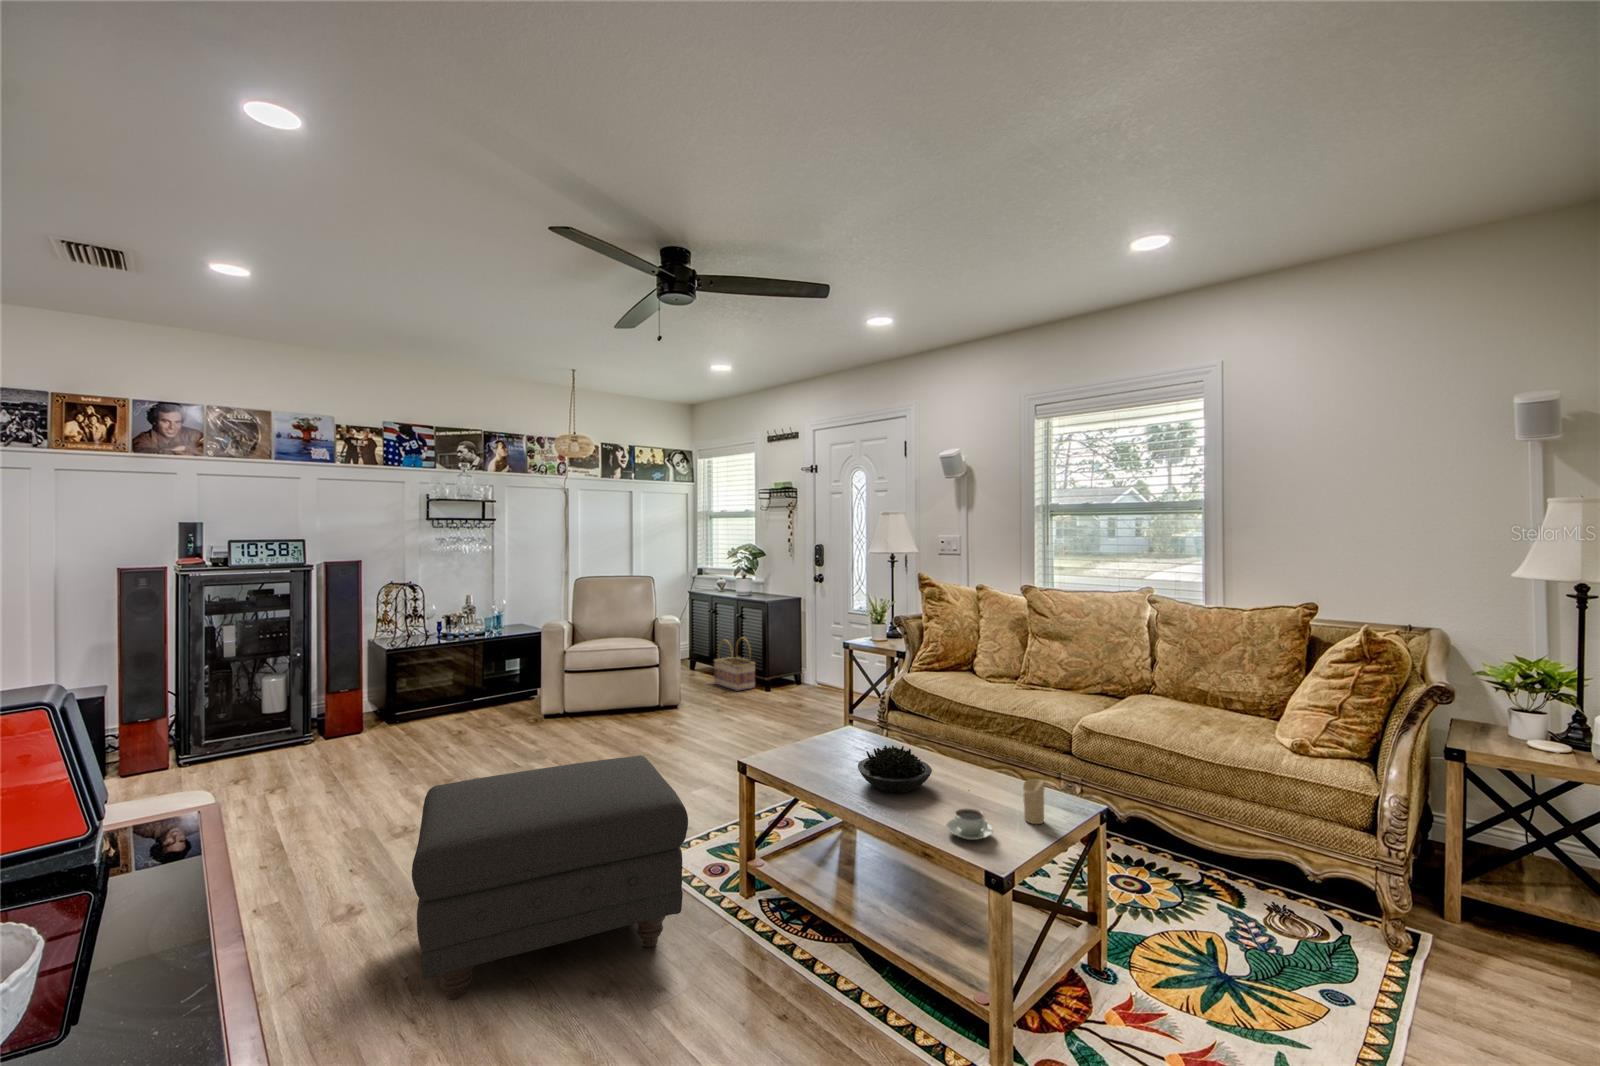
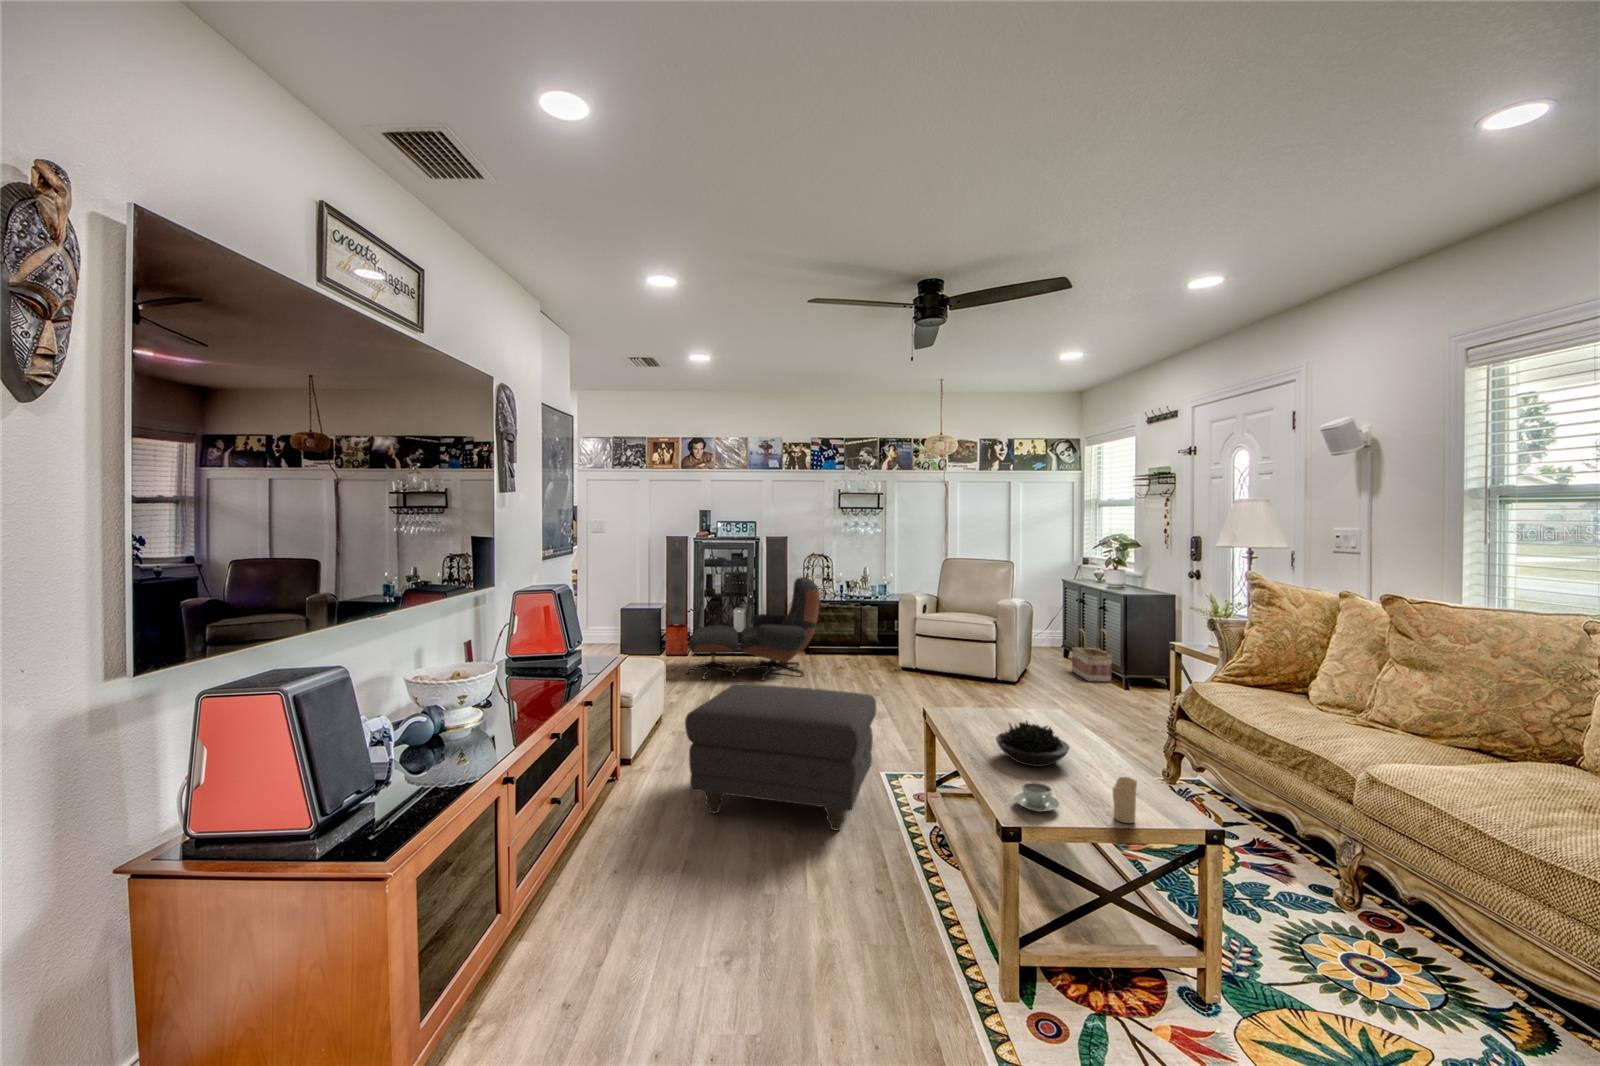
lounge chair: none [195,614,440,791] -> present [686,577,820,681]

